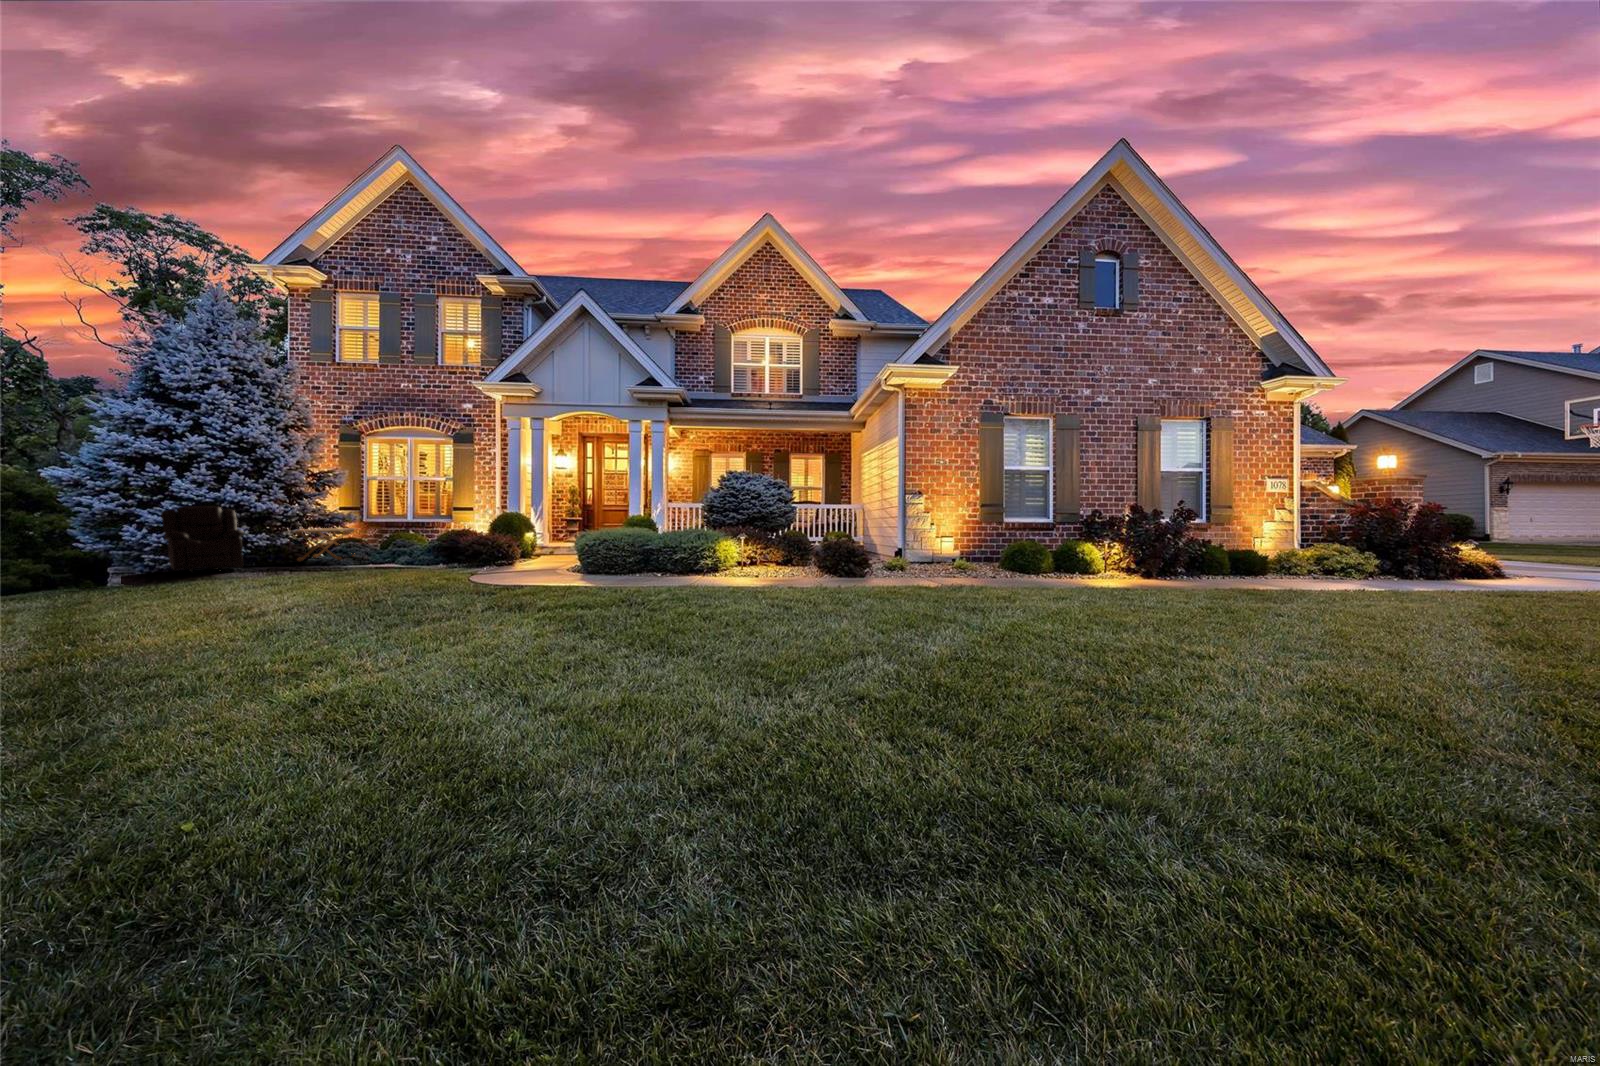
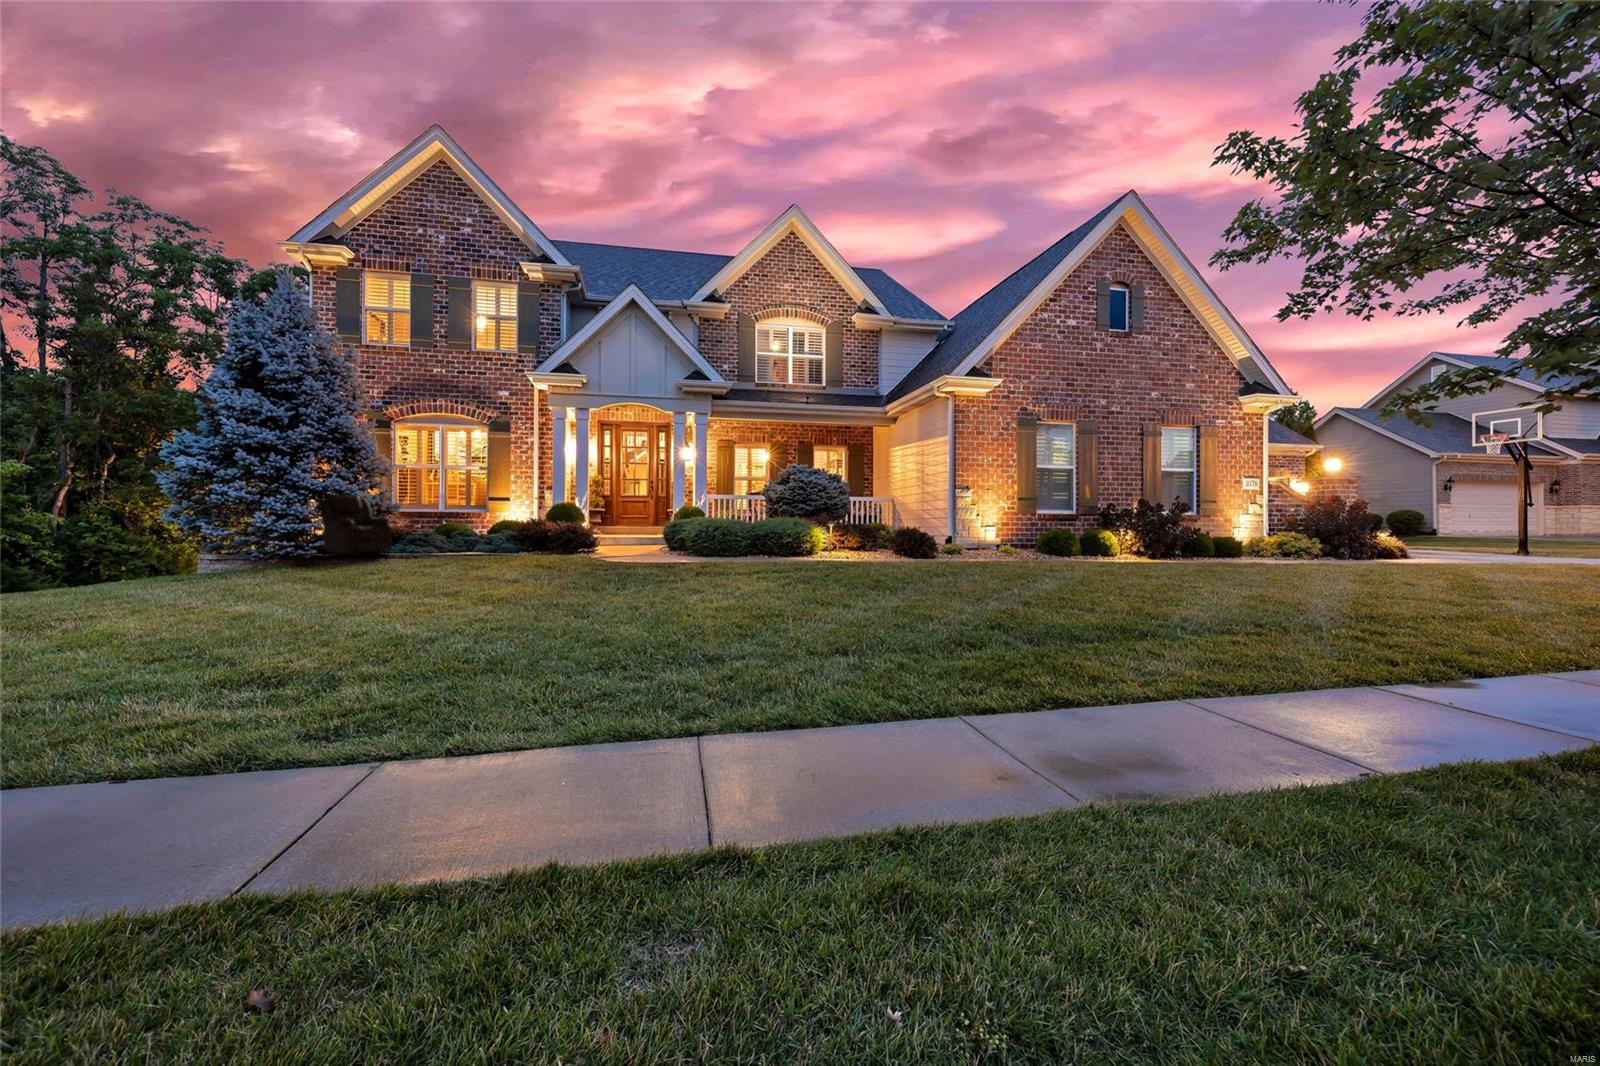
side table: present [295,528,356,561] -> none [405,516,450,548]

